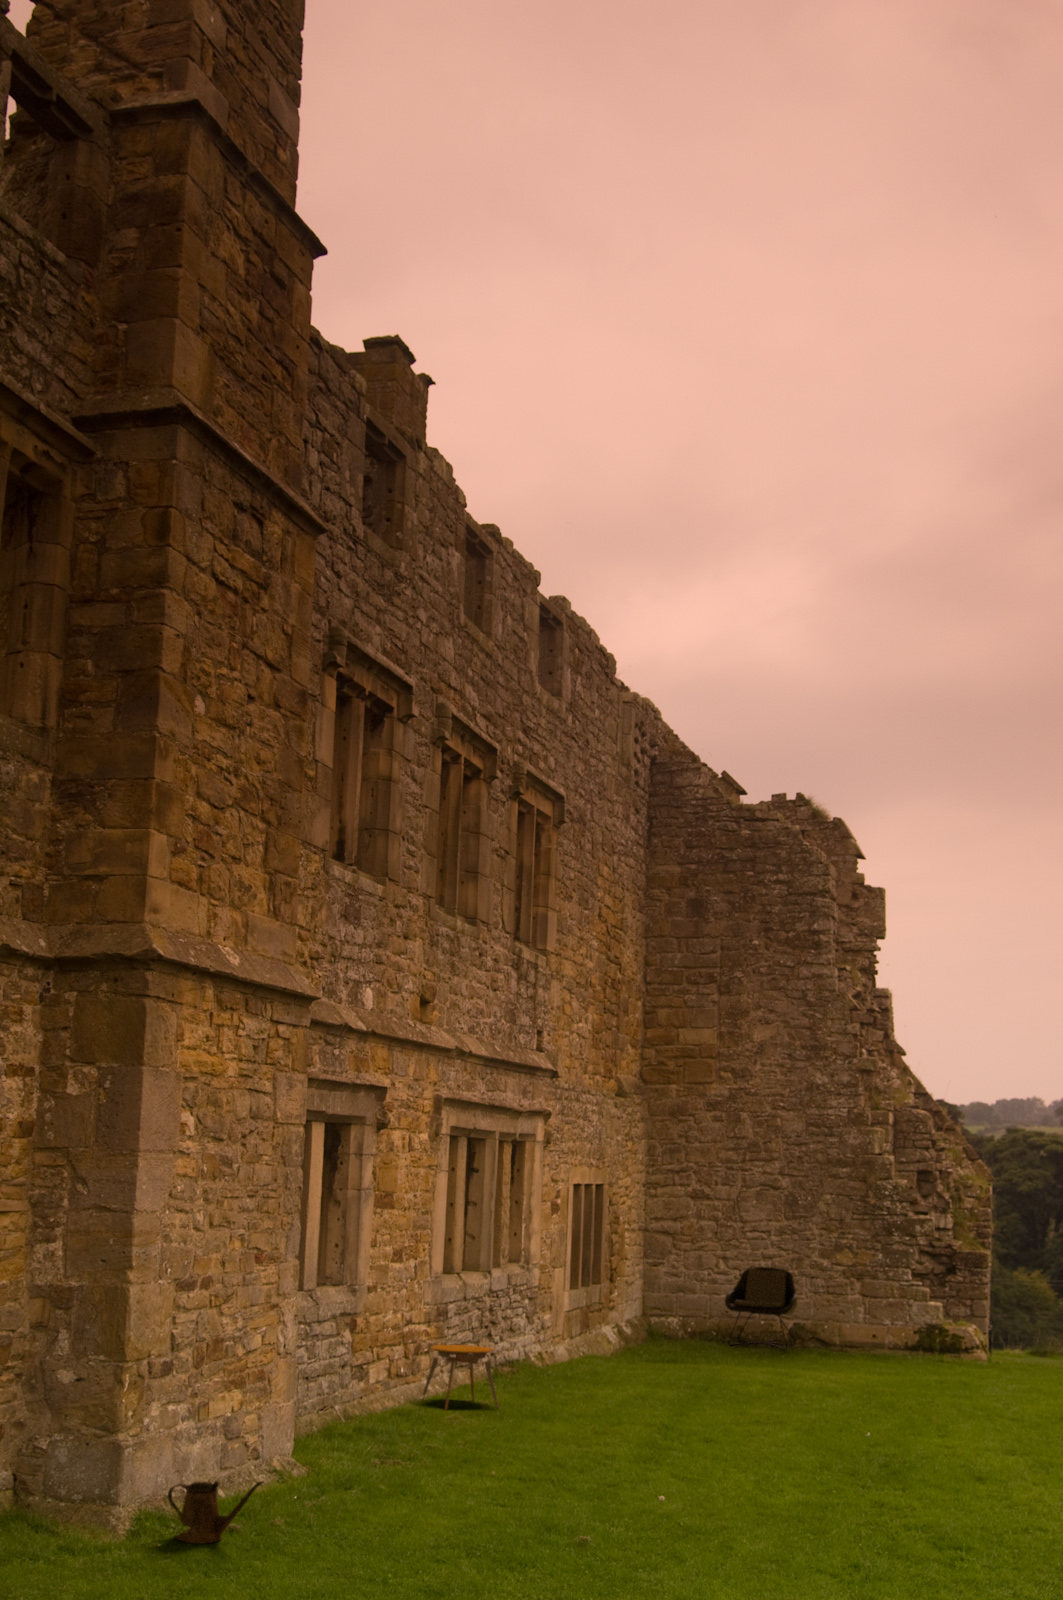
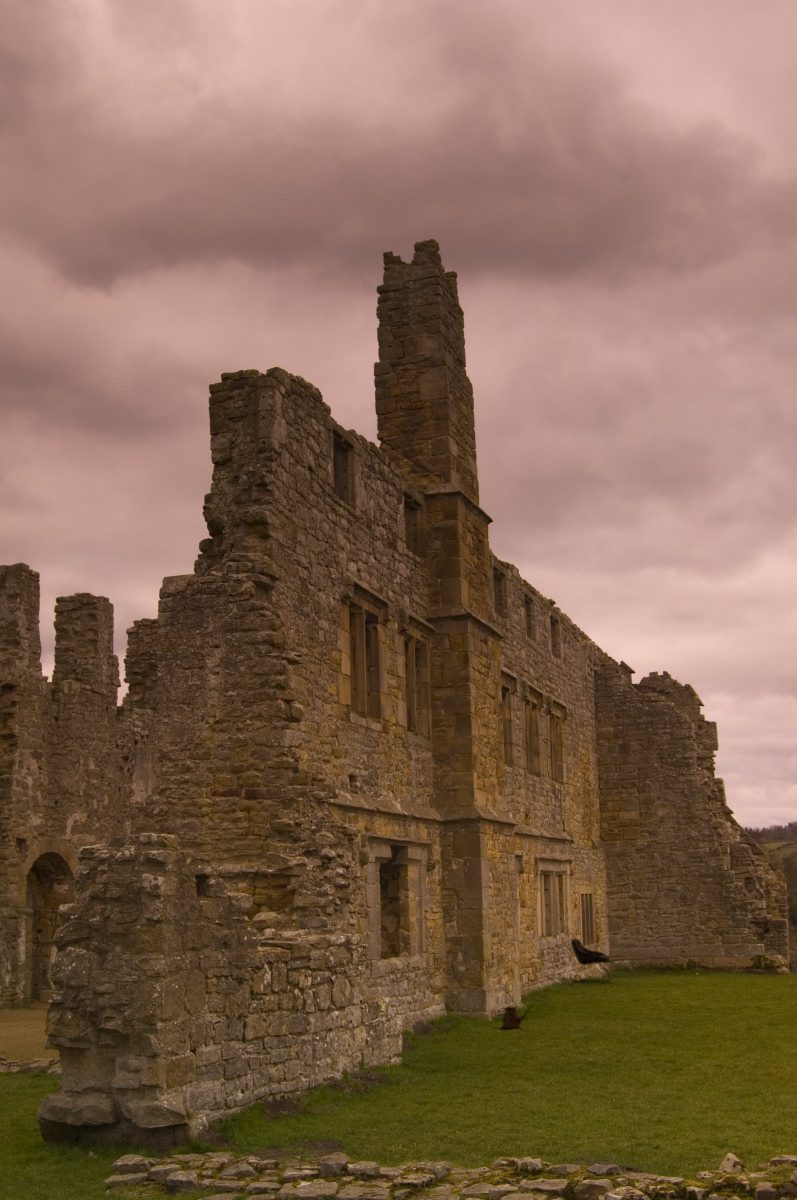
lounge chair: present [725,1267,797,1350] -> present [571,938,612,983]
stool: present [421,1345,499,1410] -> none [540,968,576,995]

